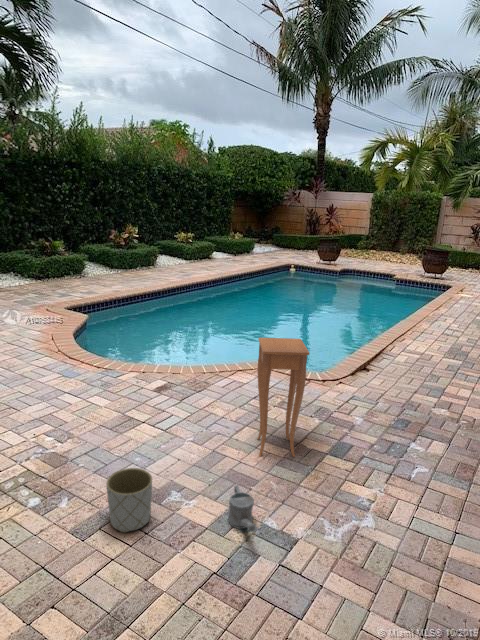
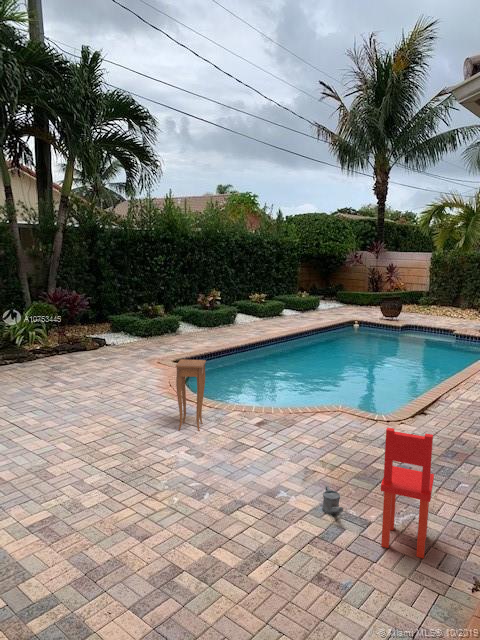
side table: present [257,338,310,457] -> present [175,359,206,431]
chair: none [311,409,399,605] -> present [381,428,434,558]
planter: present [107,468,152,533] -> none [243,471,272,512]

